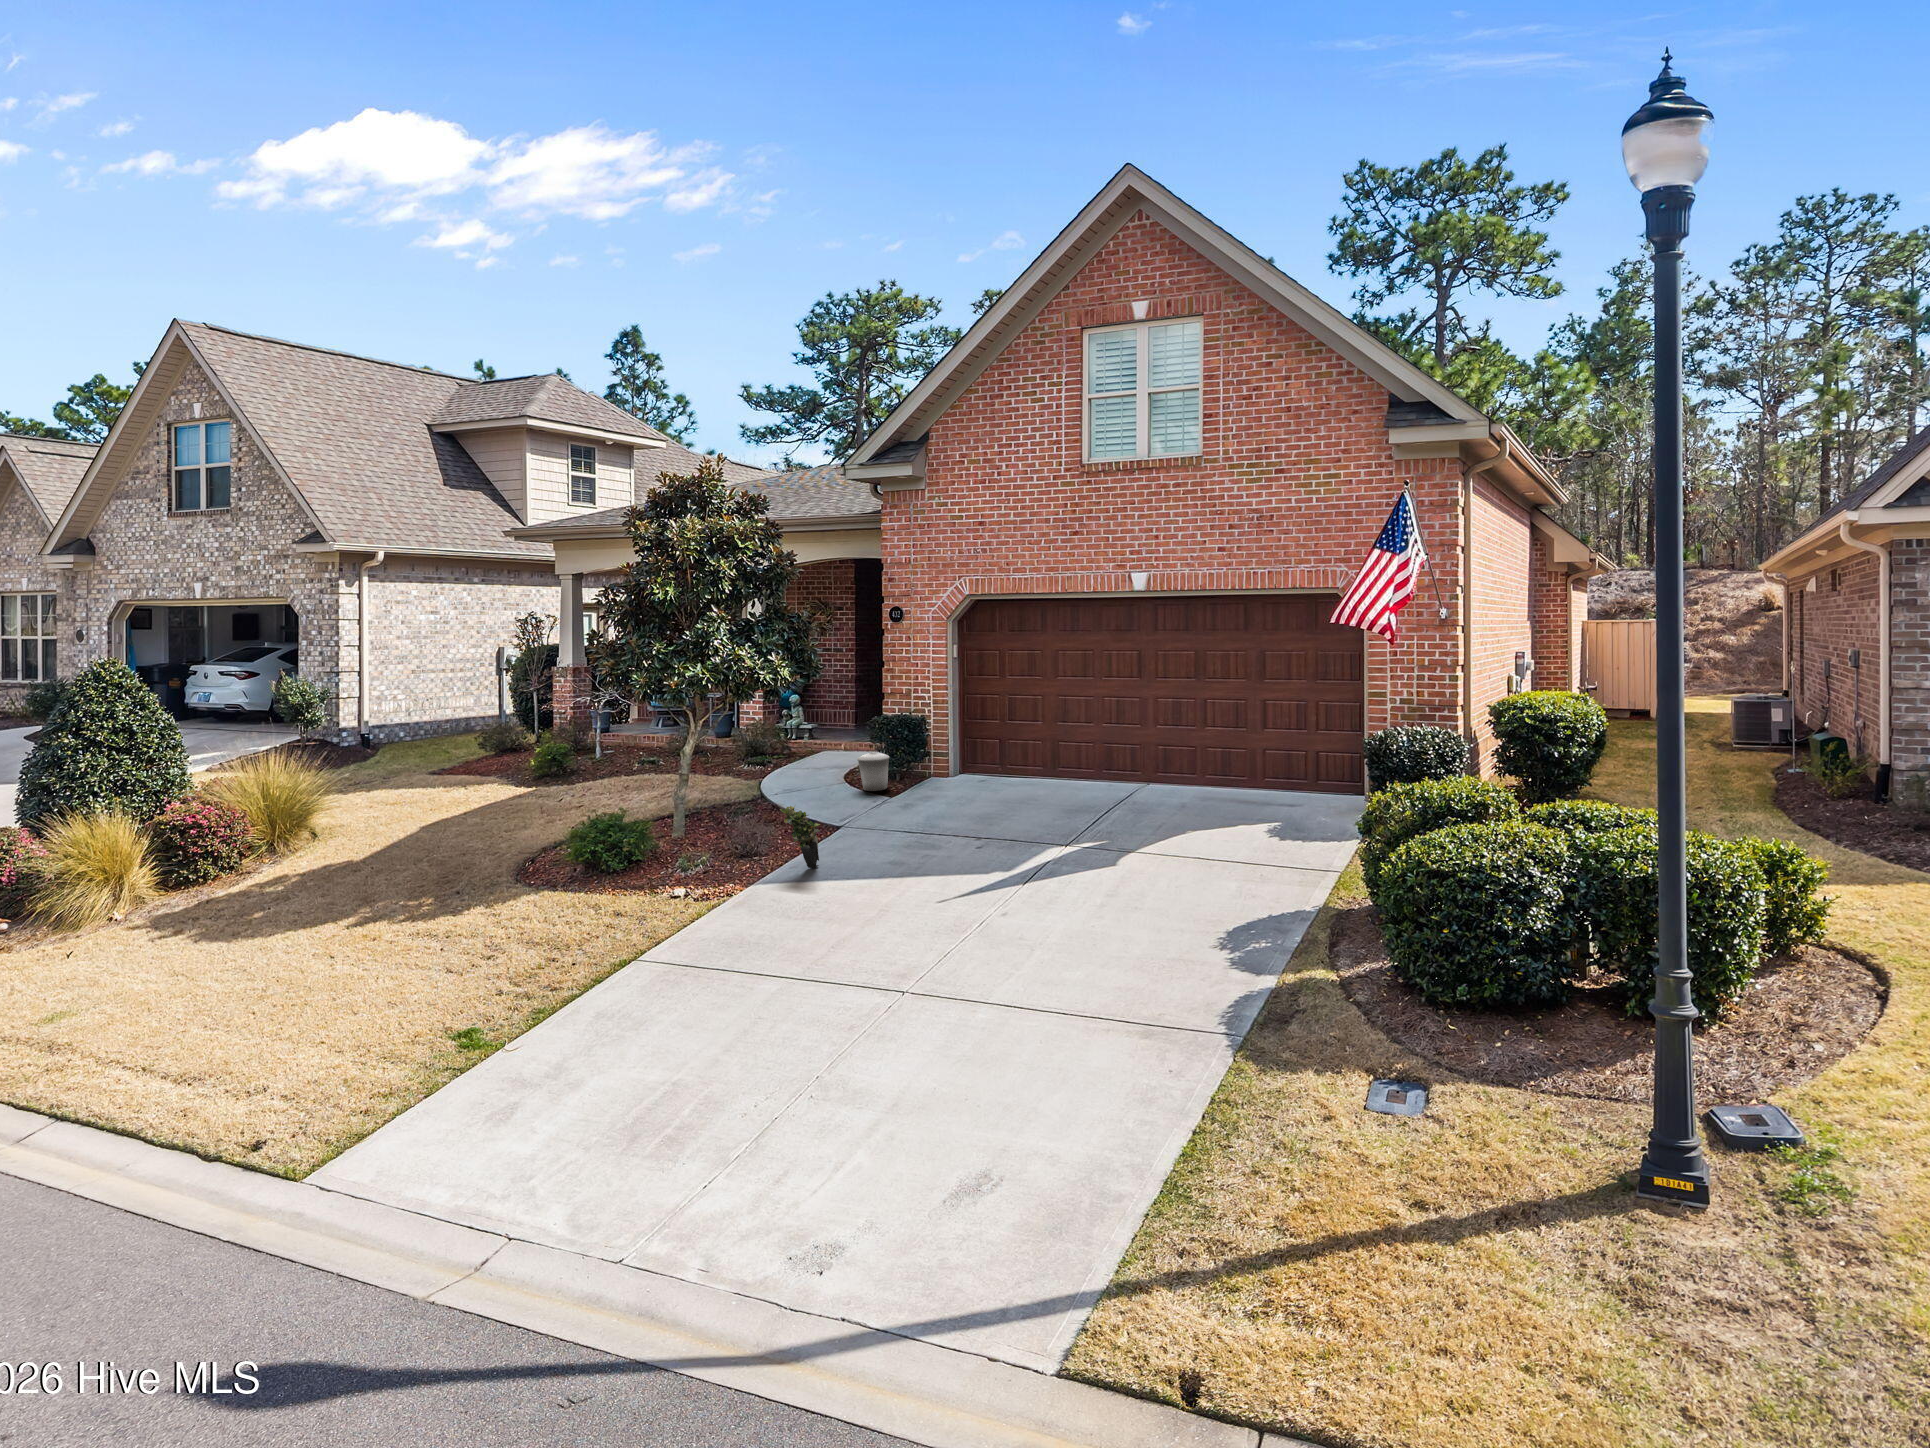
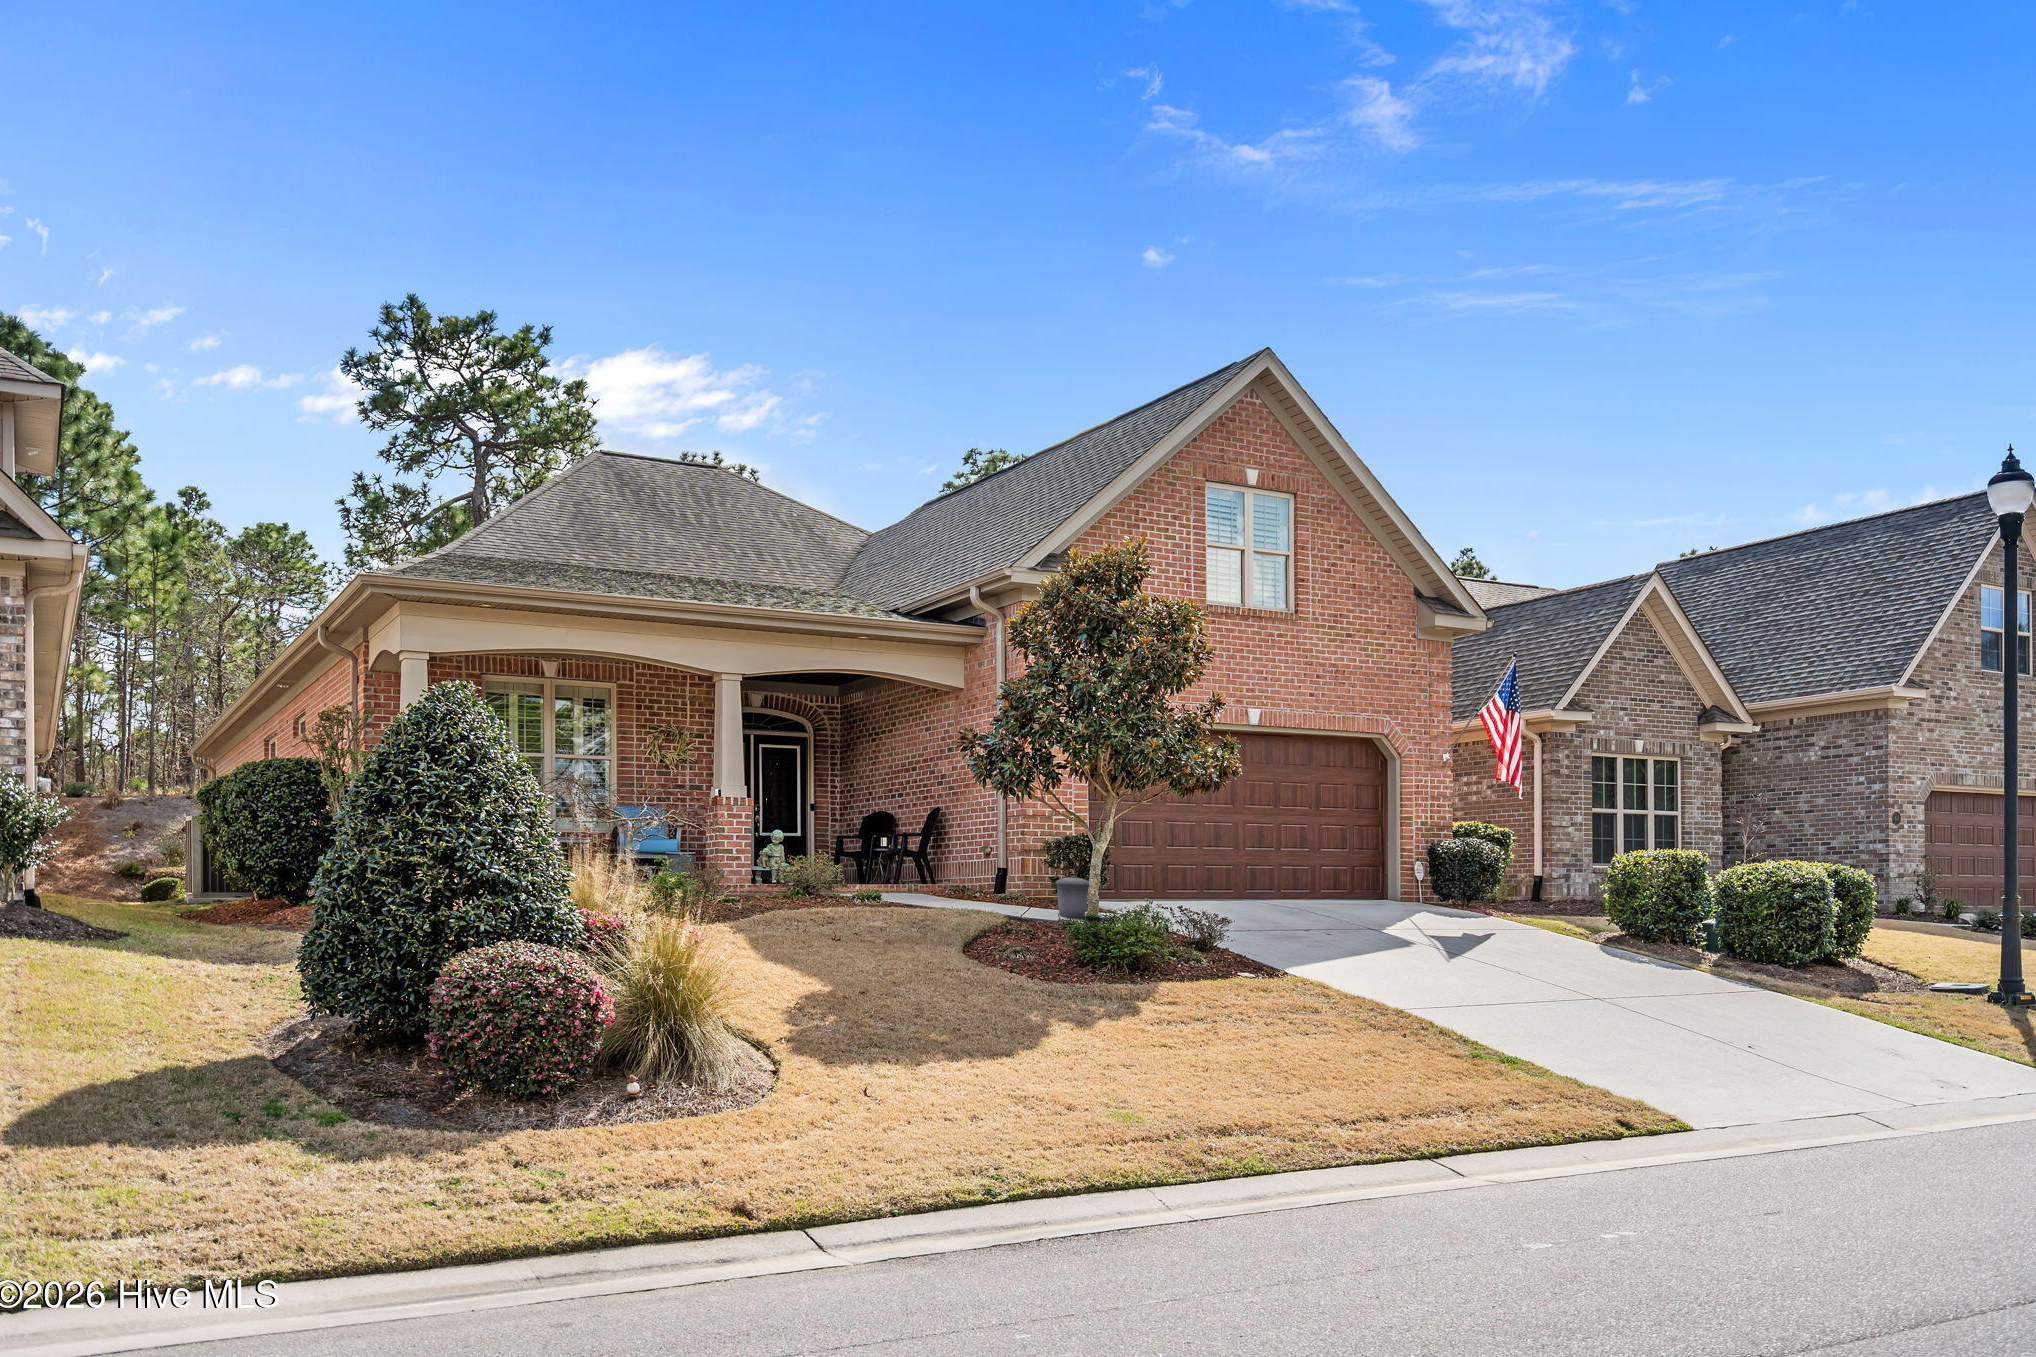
potted plant: present [780,806,820,868] -> none [1305,903,1341,964]

